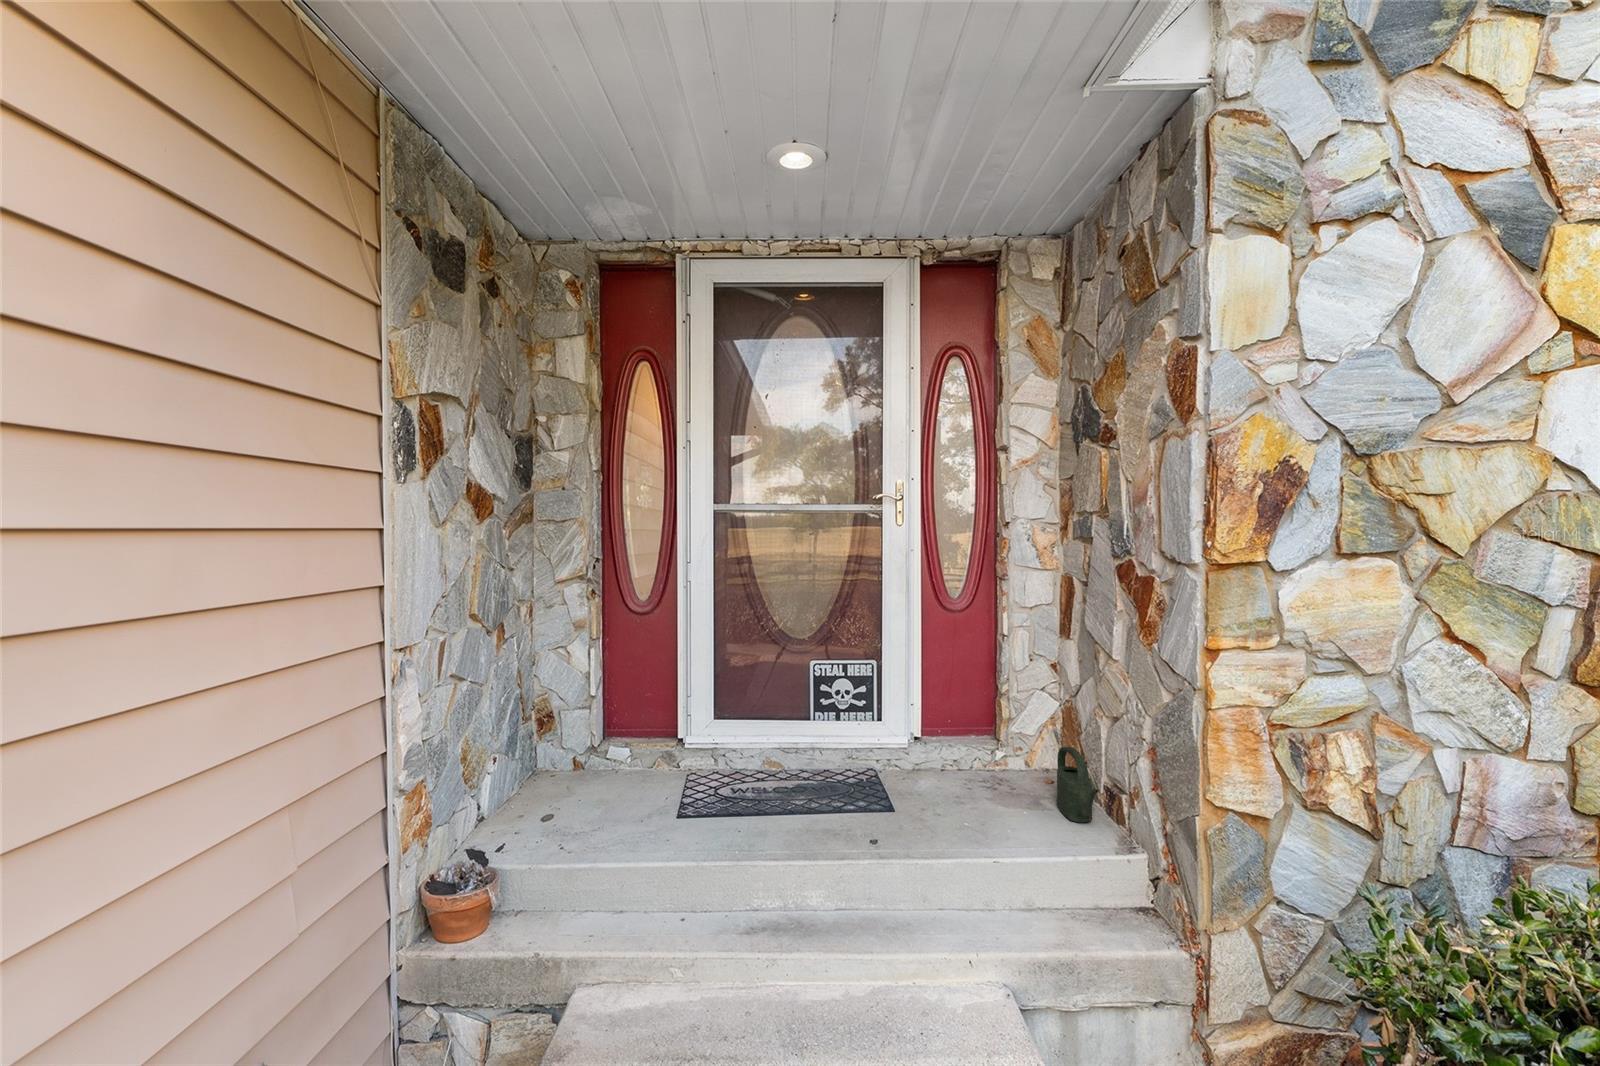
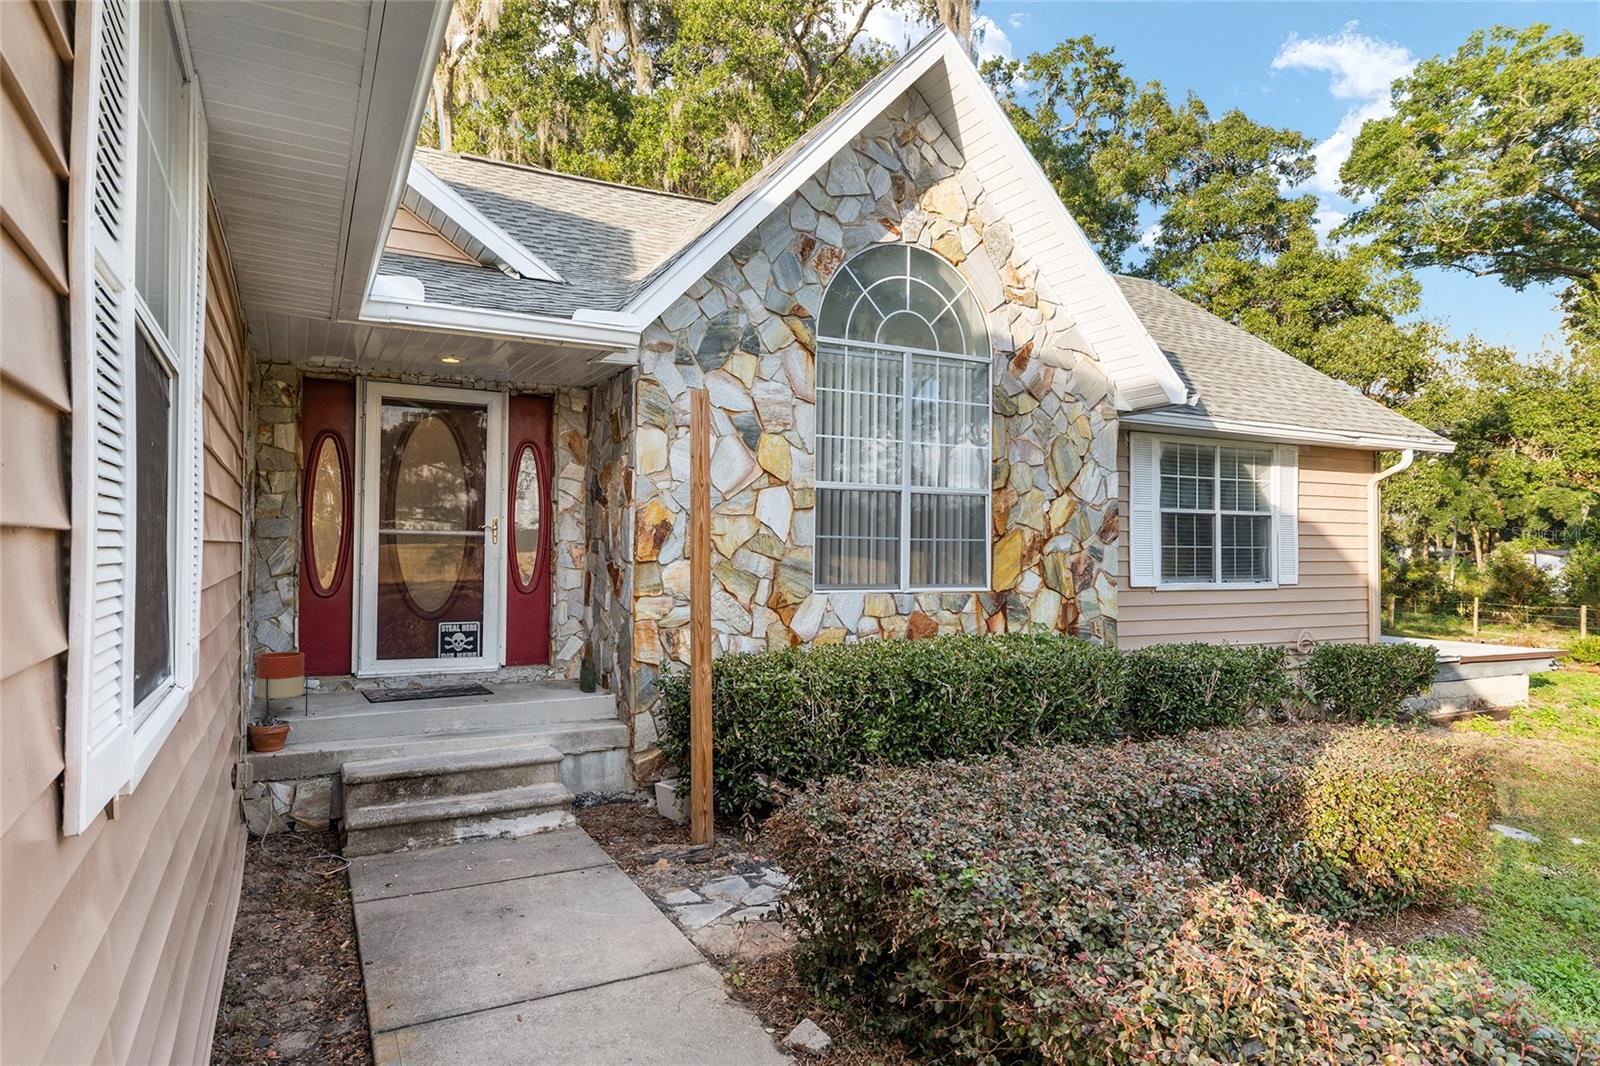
planter: none [485,717,570,855] -> present [256,652,308,723]

